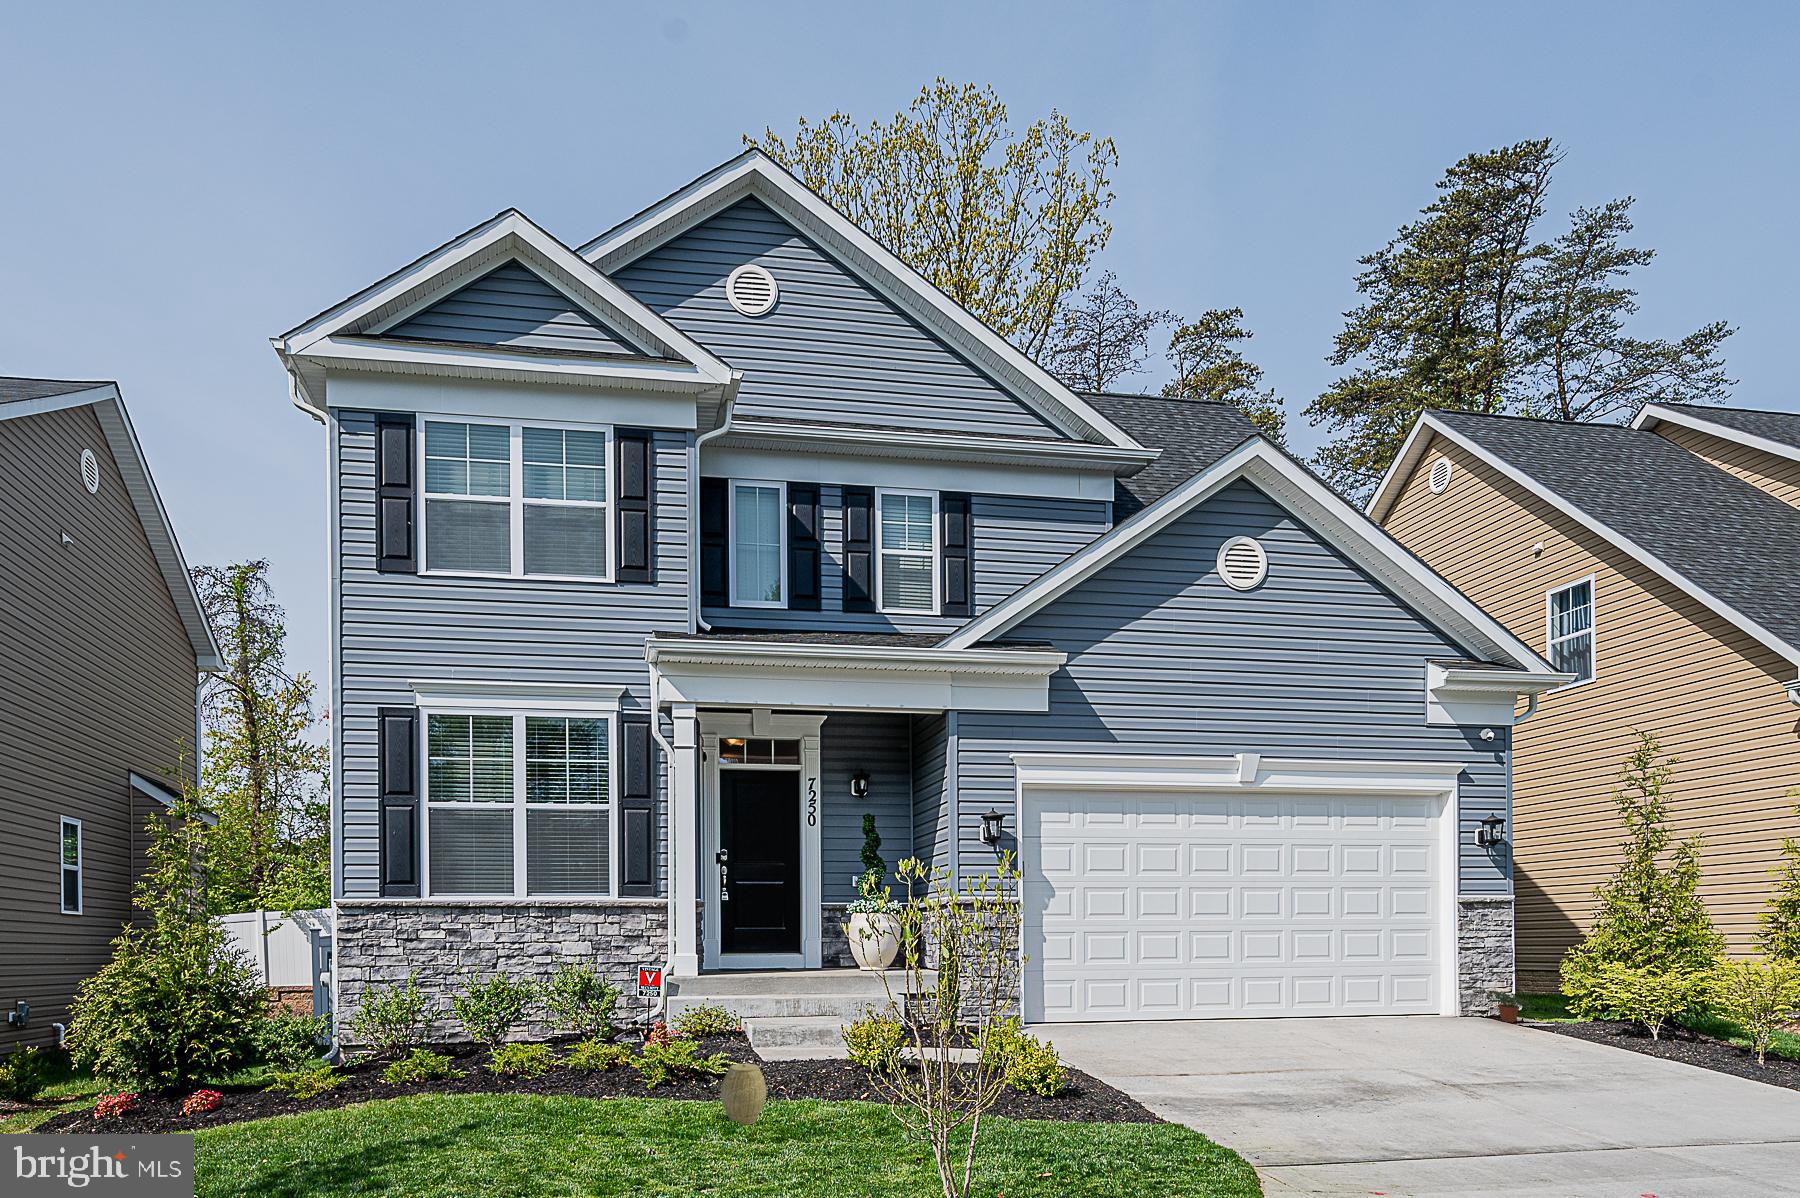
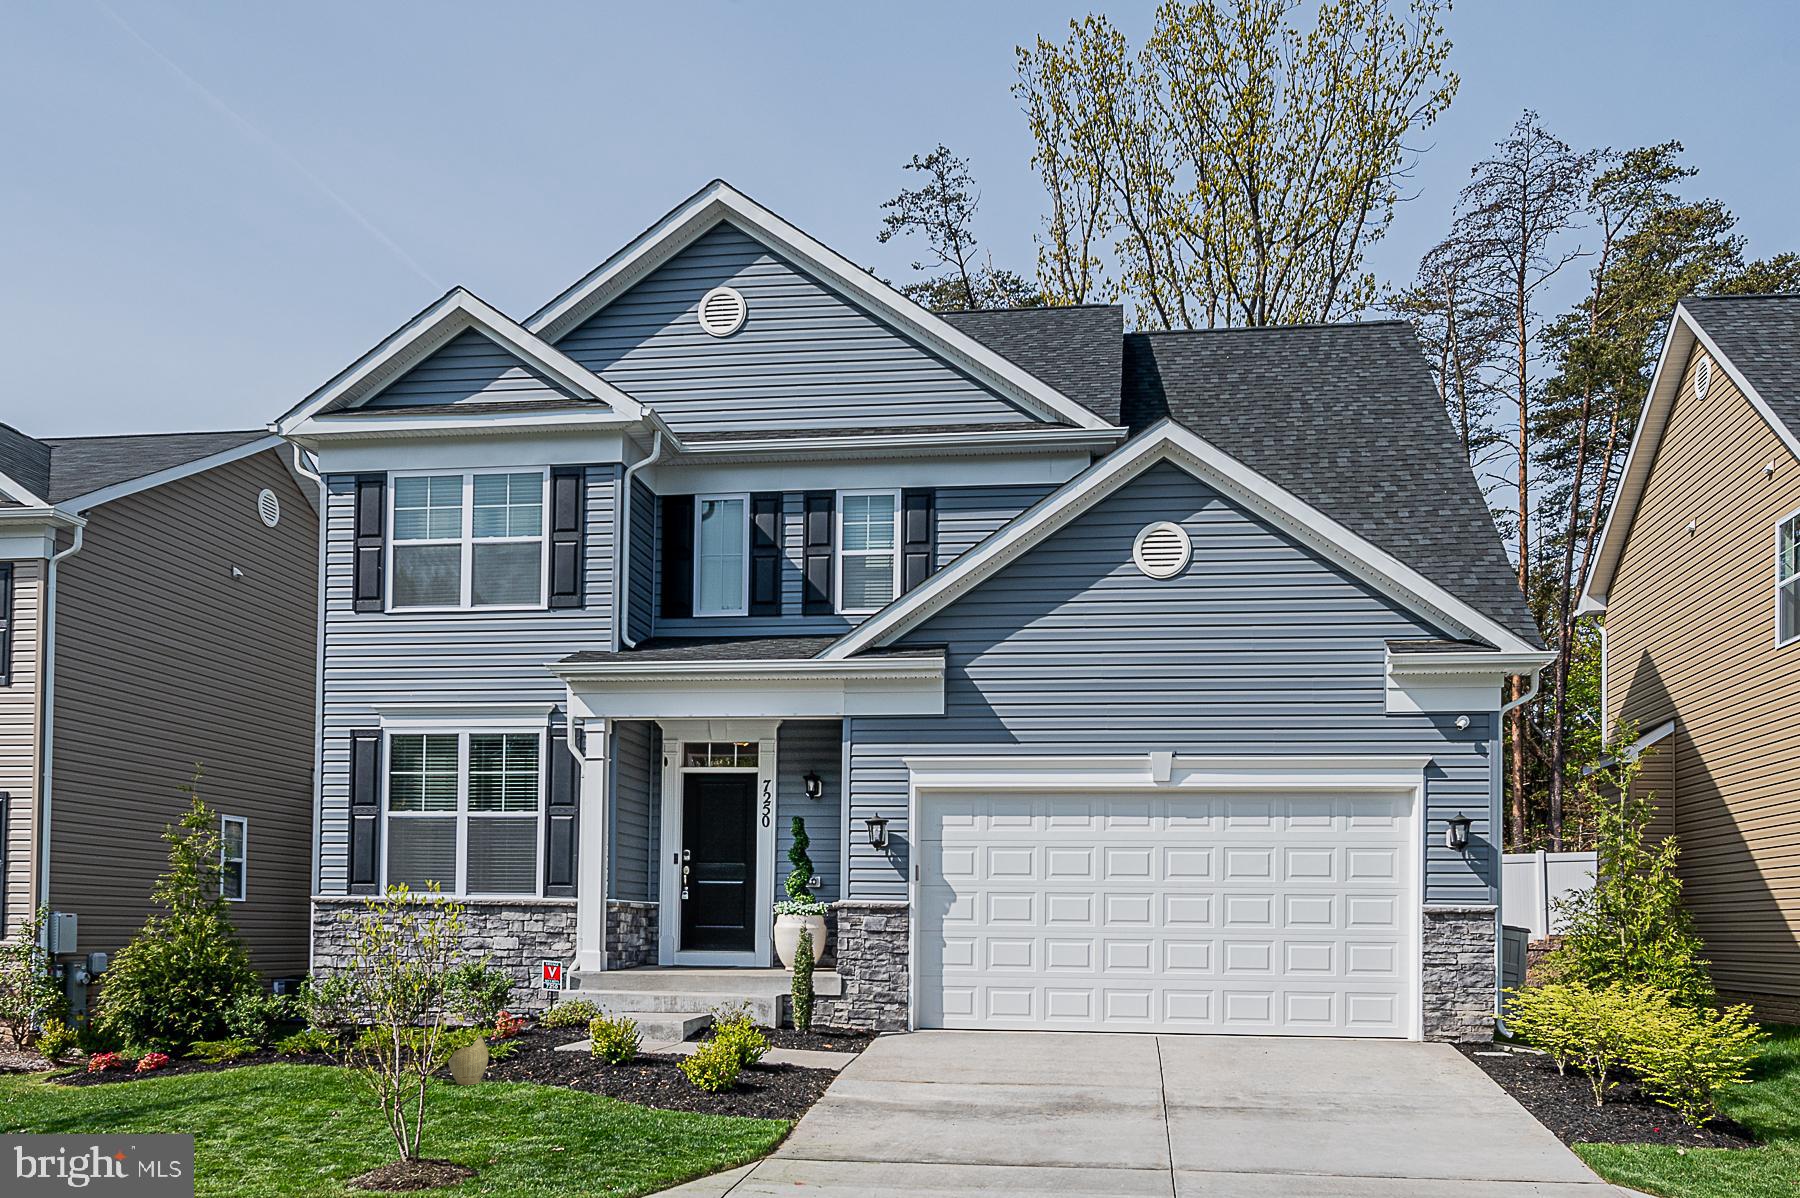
potted plant: present [1480,988,1536,1022] -> none [1435,1012,1498,1050]

